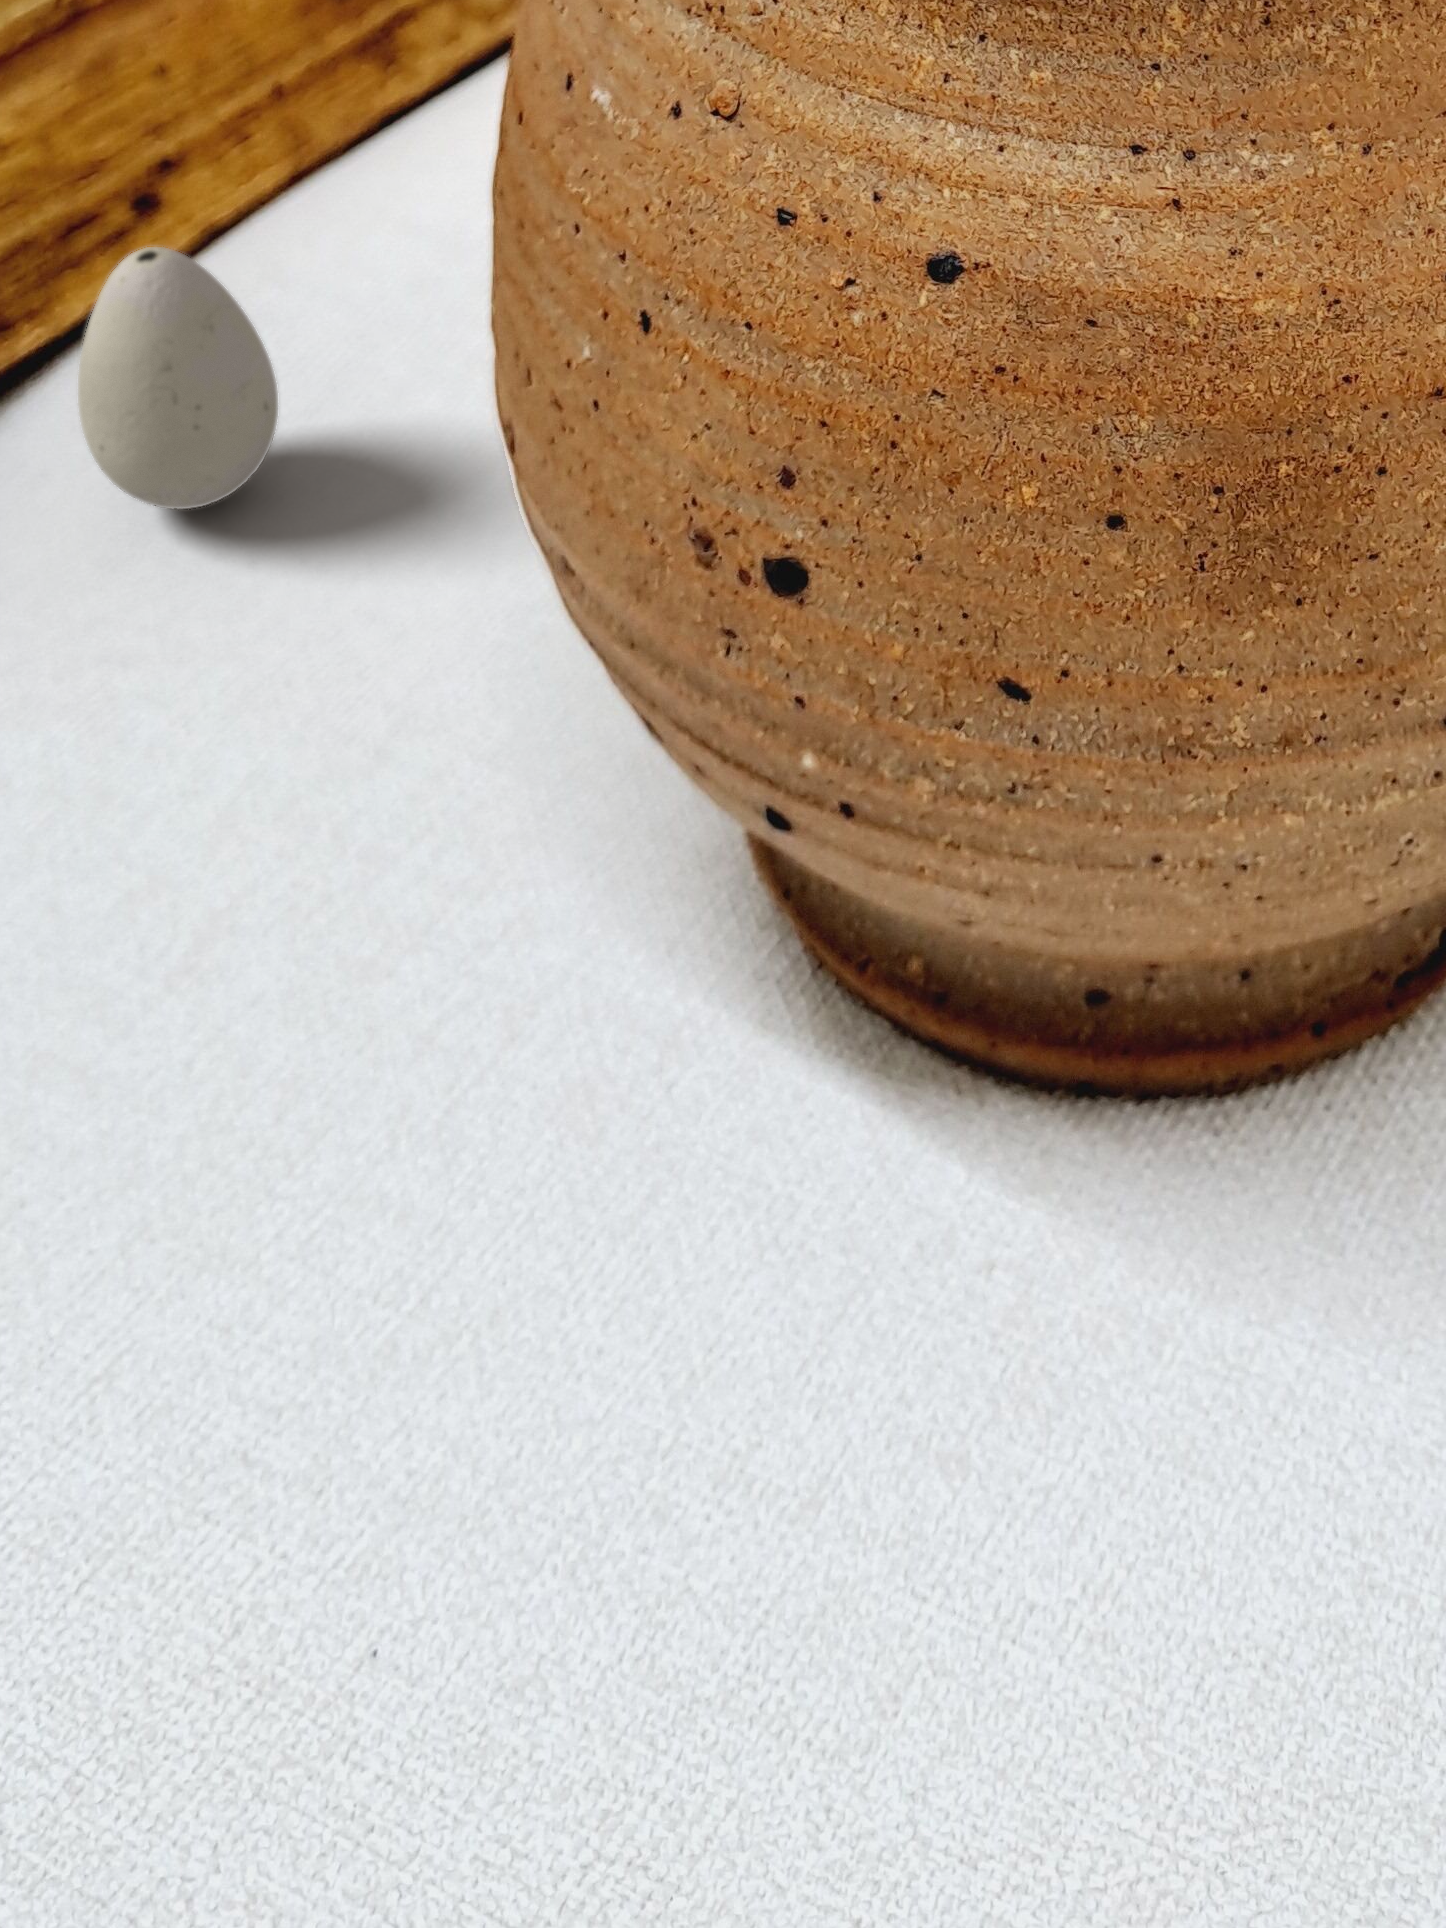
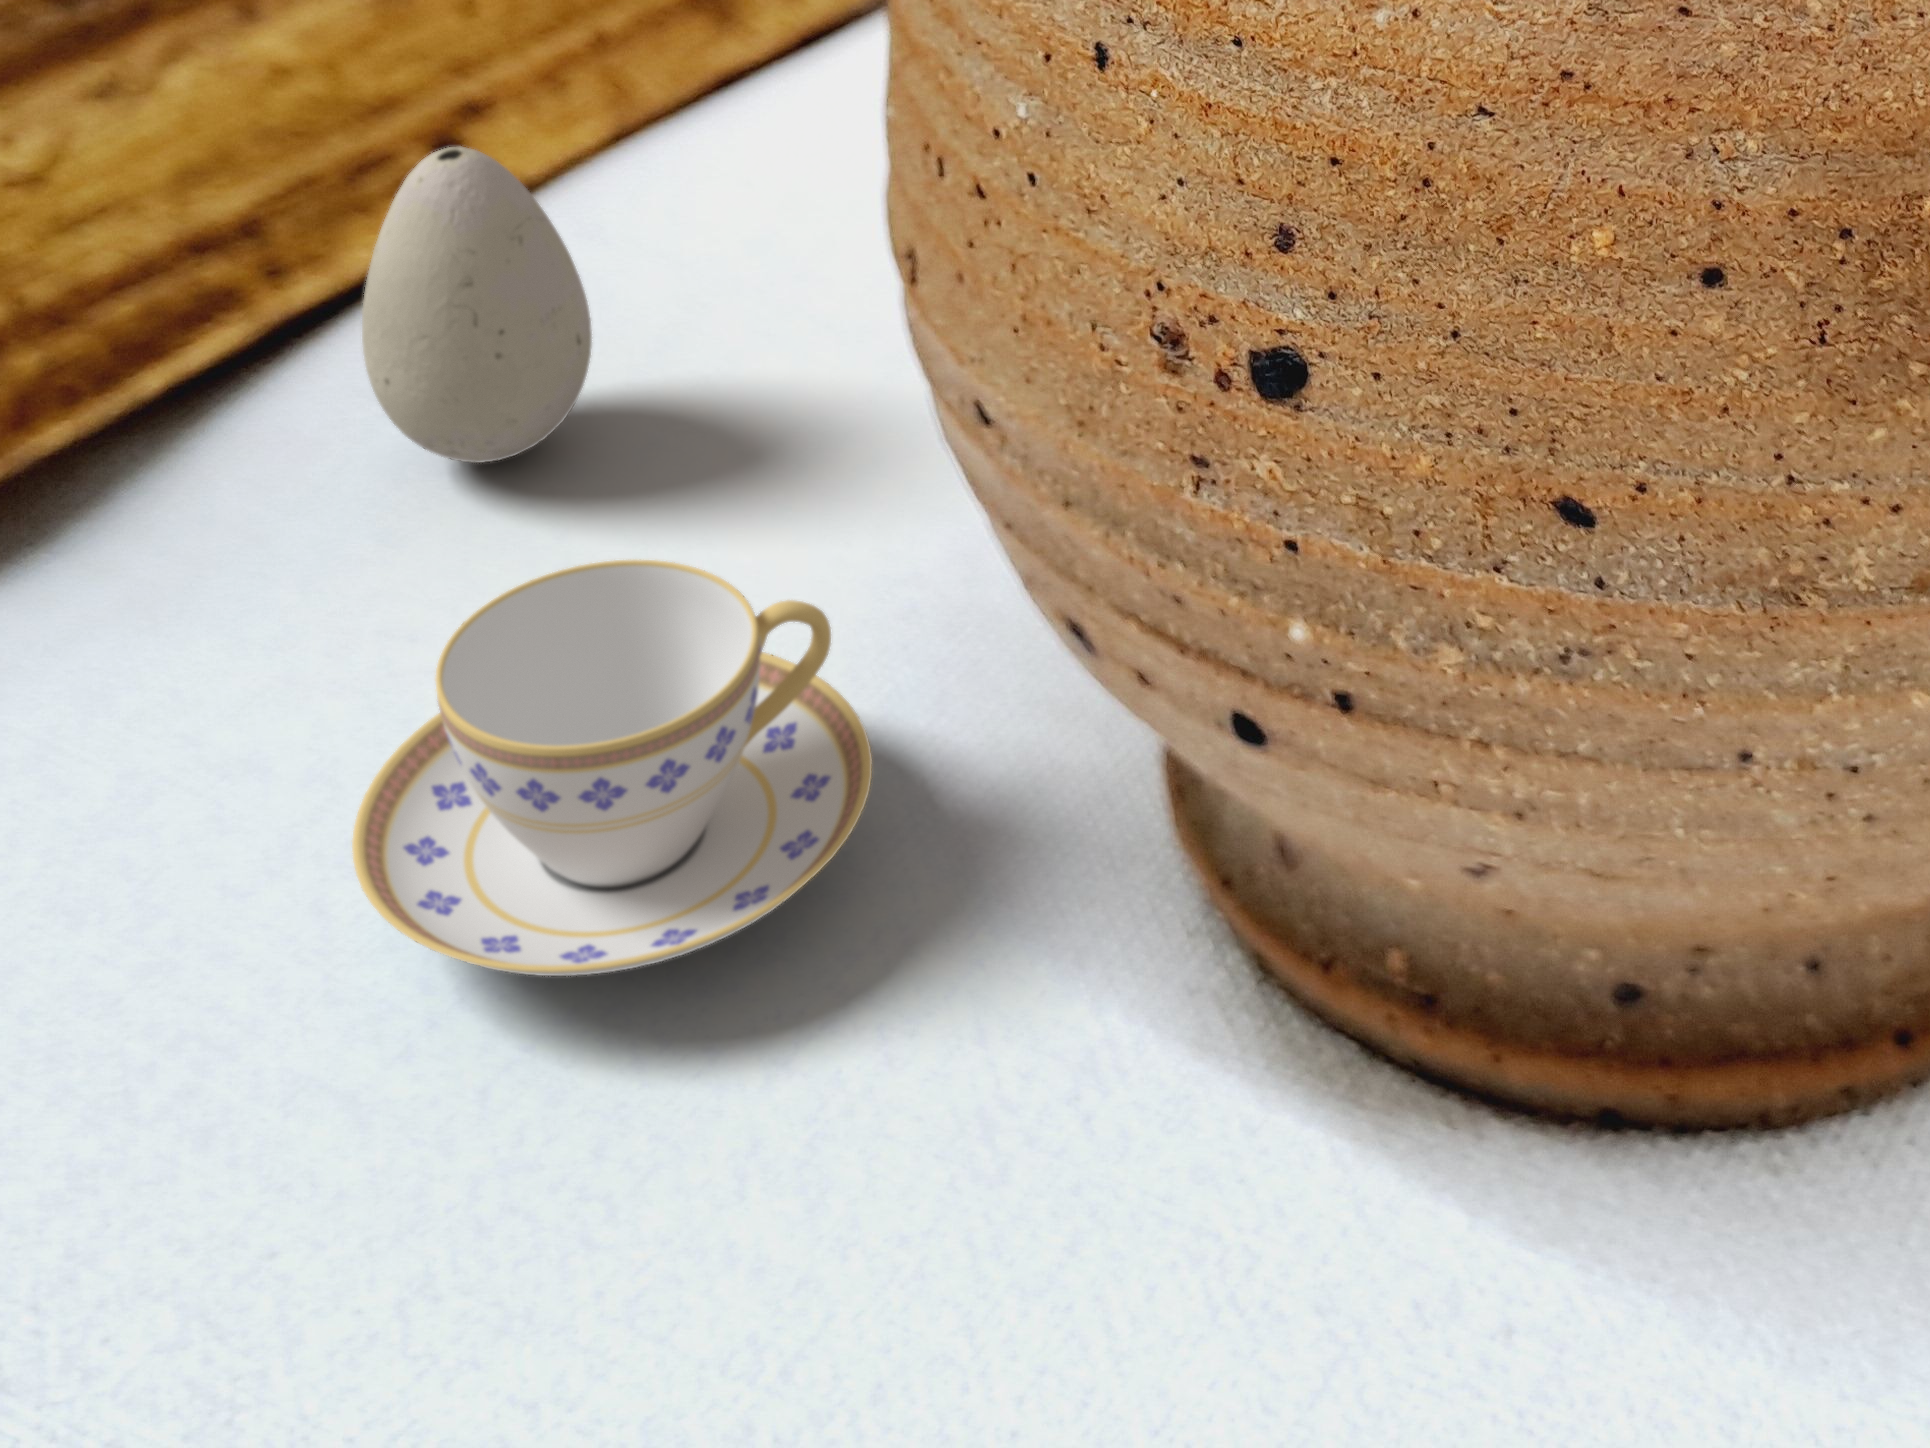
teacup: none [86,631,514,984] -> present [352,560,872,976]

